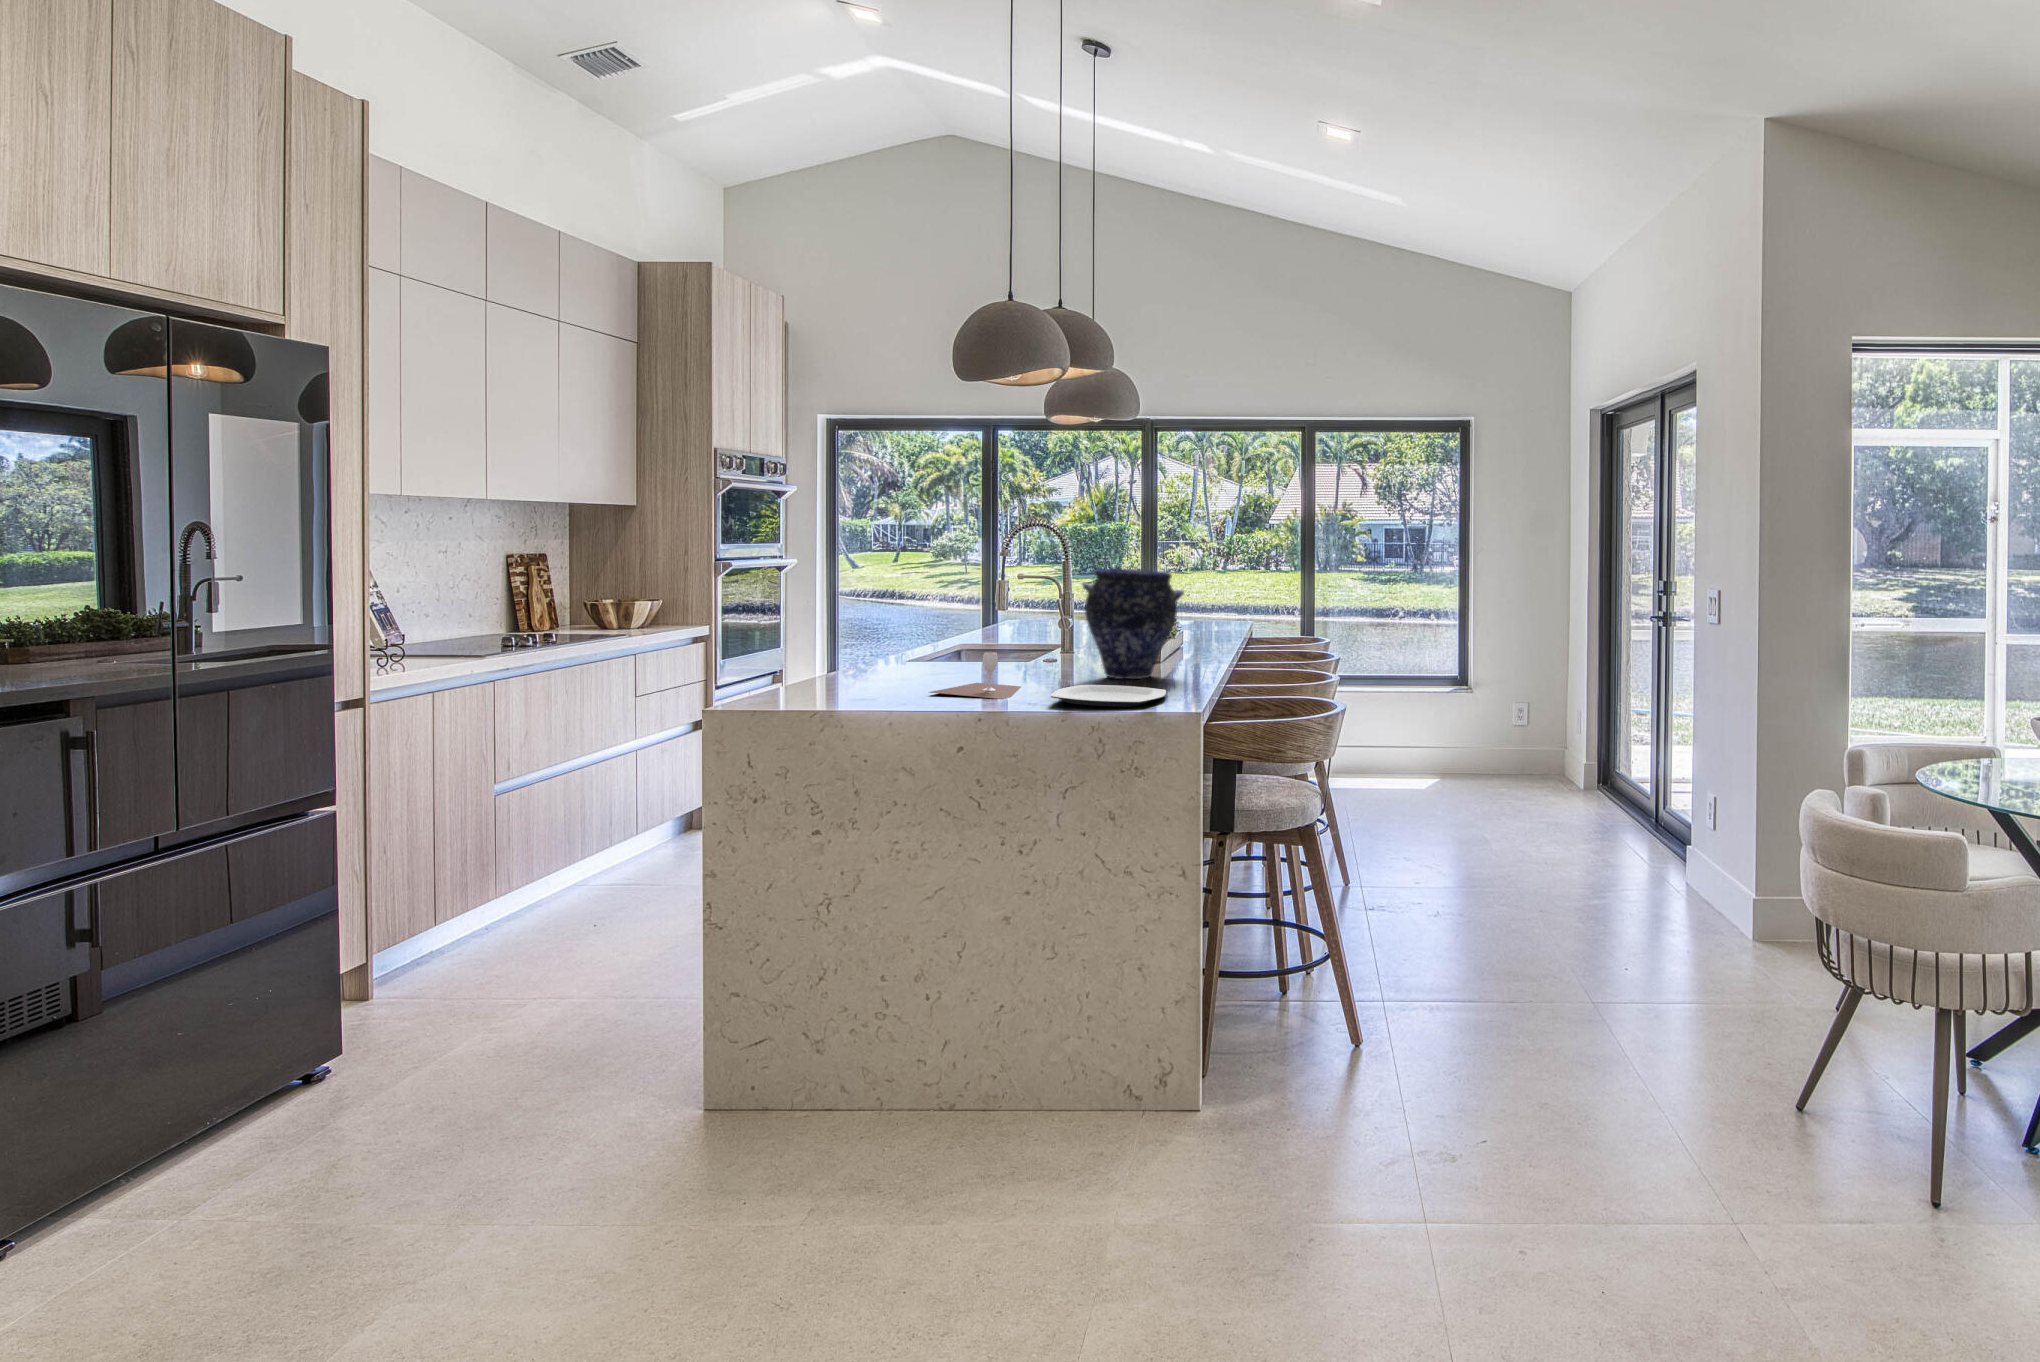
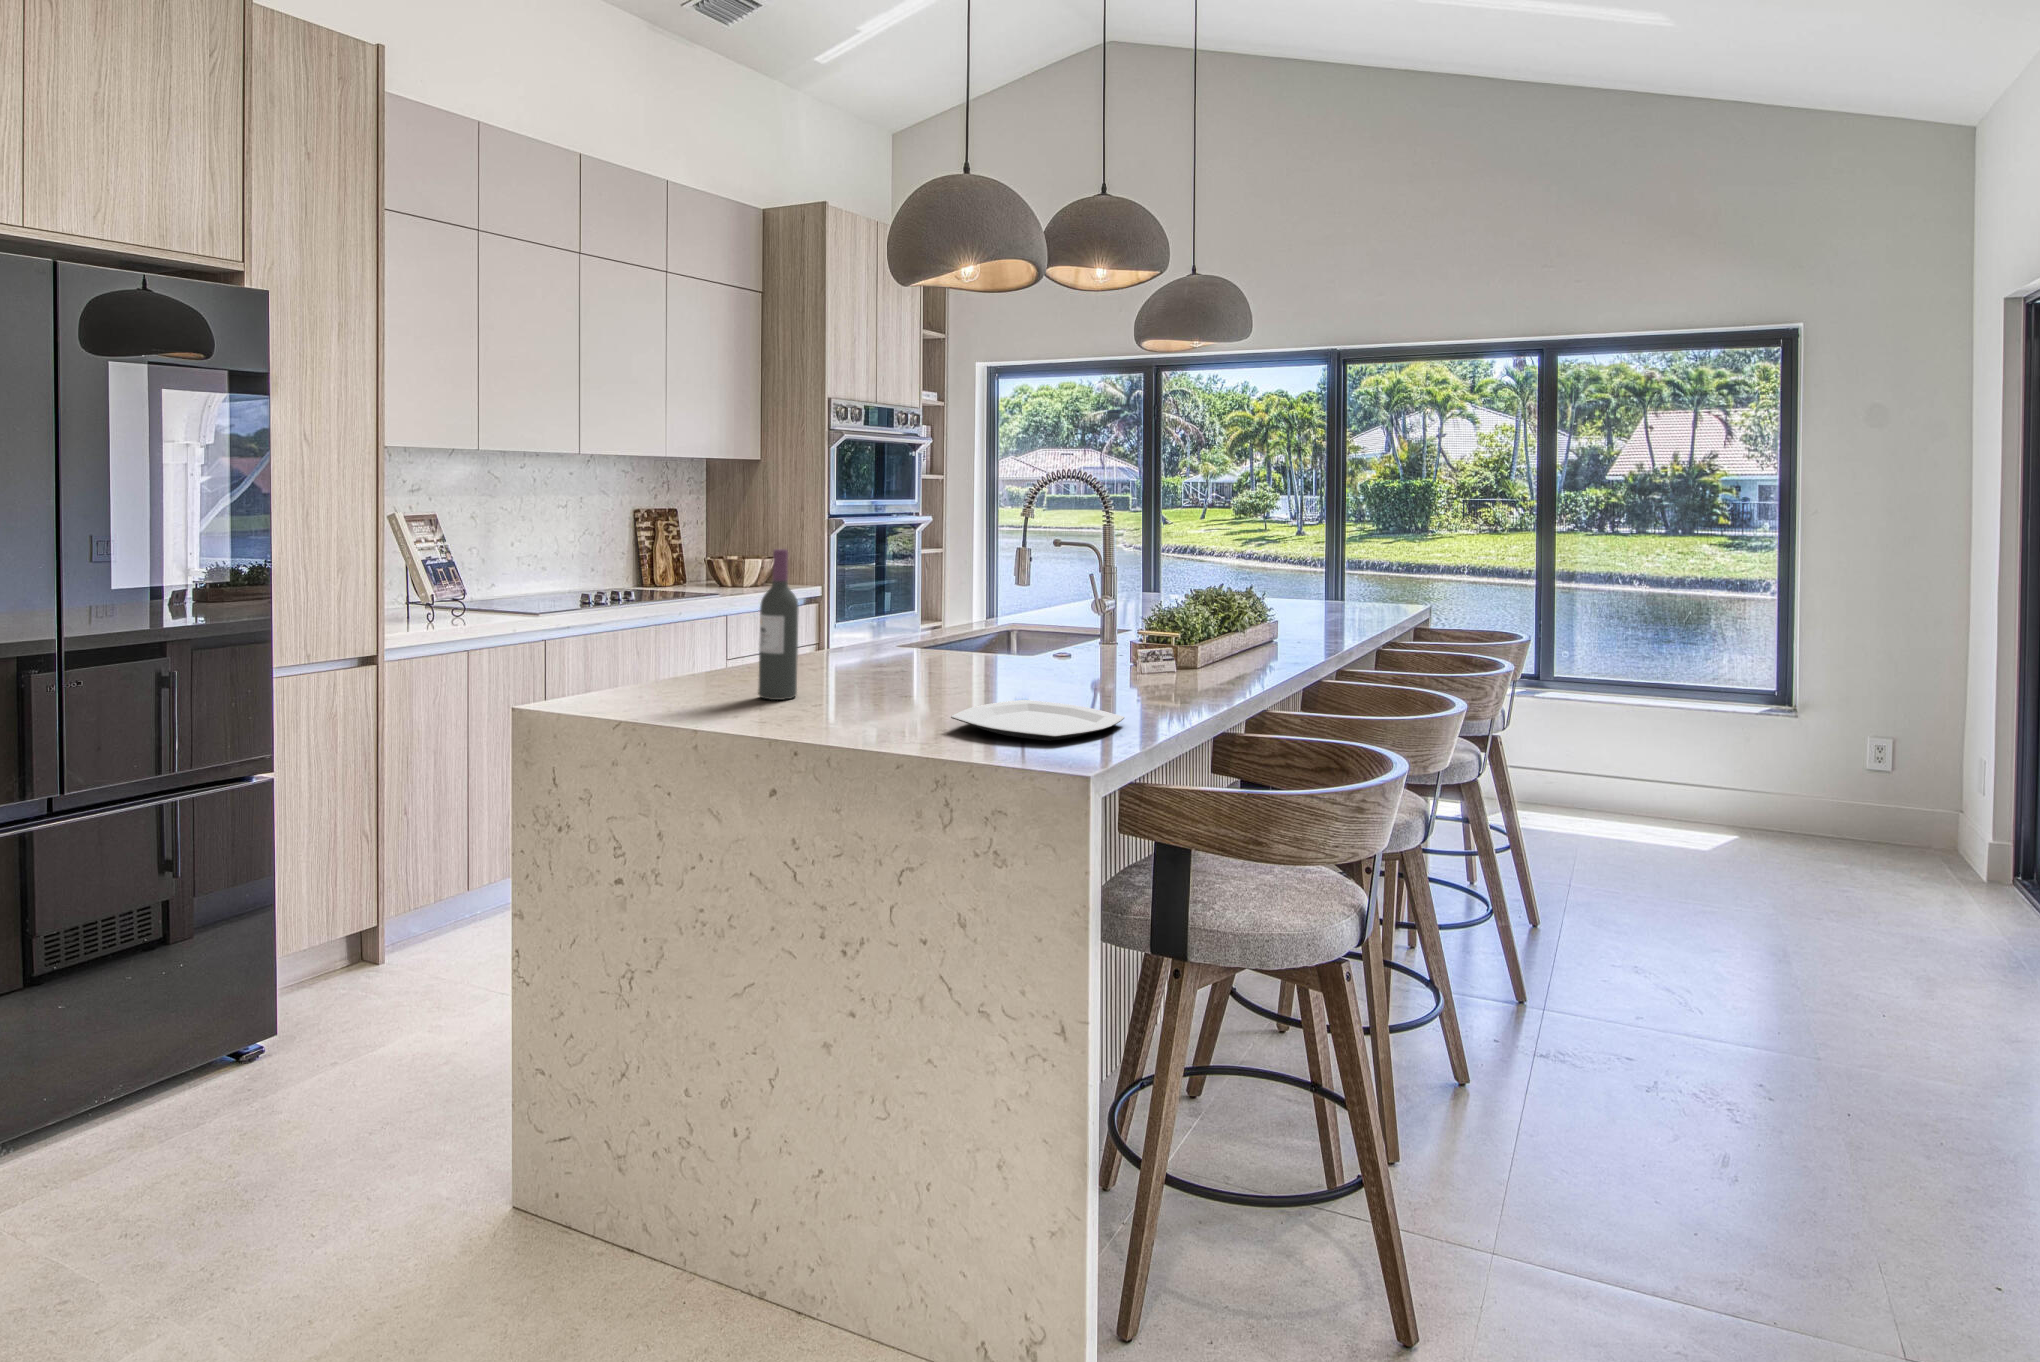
vase: present [1082,568,1184,679] -> none [1061,540,1198,692]
wine bottle: none [853,579,888,700] -> present [758,549,799,700]
wine glass: present [930,652,1021,699] -> none [846,647,1001,712]

